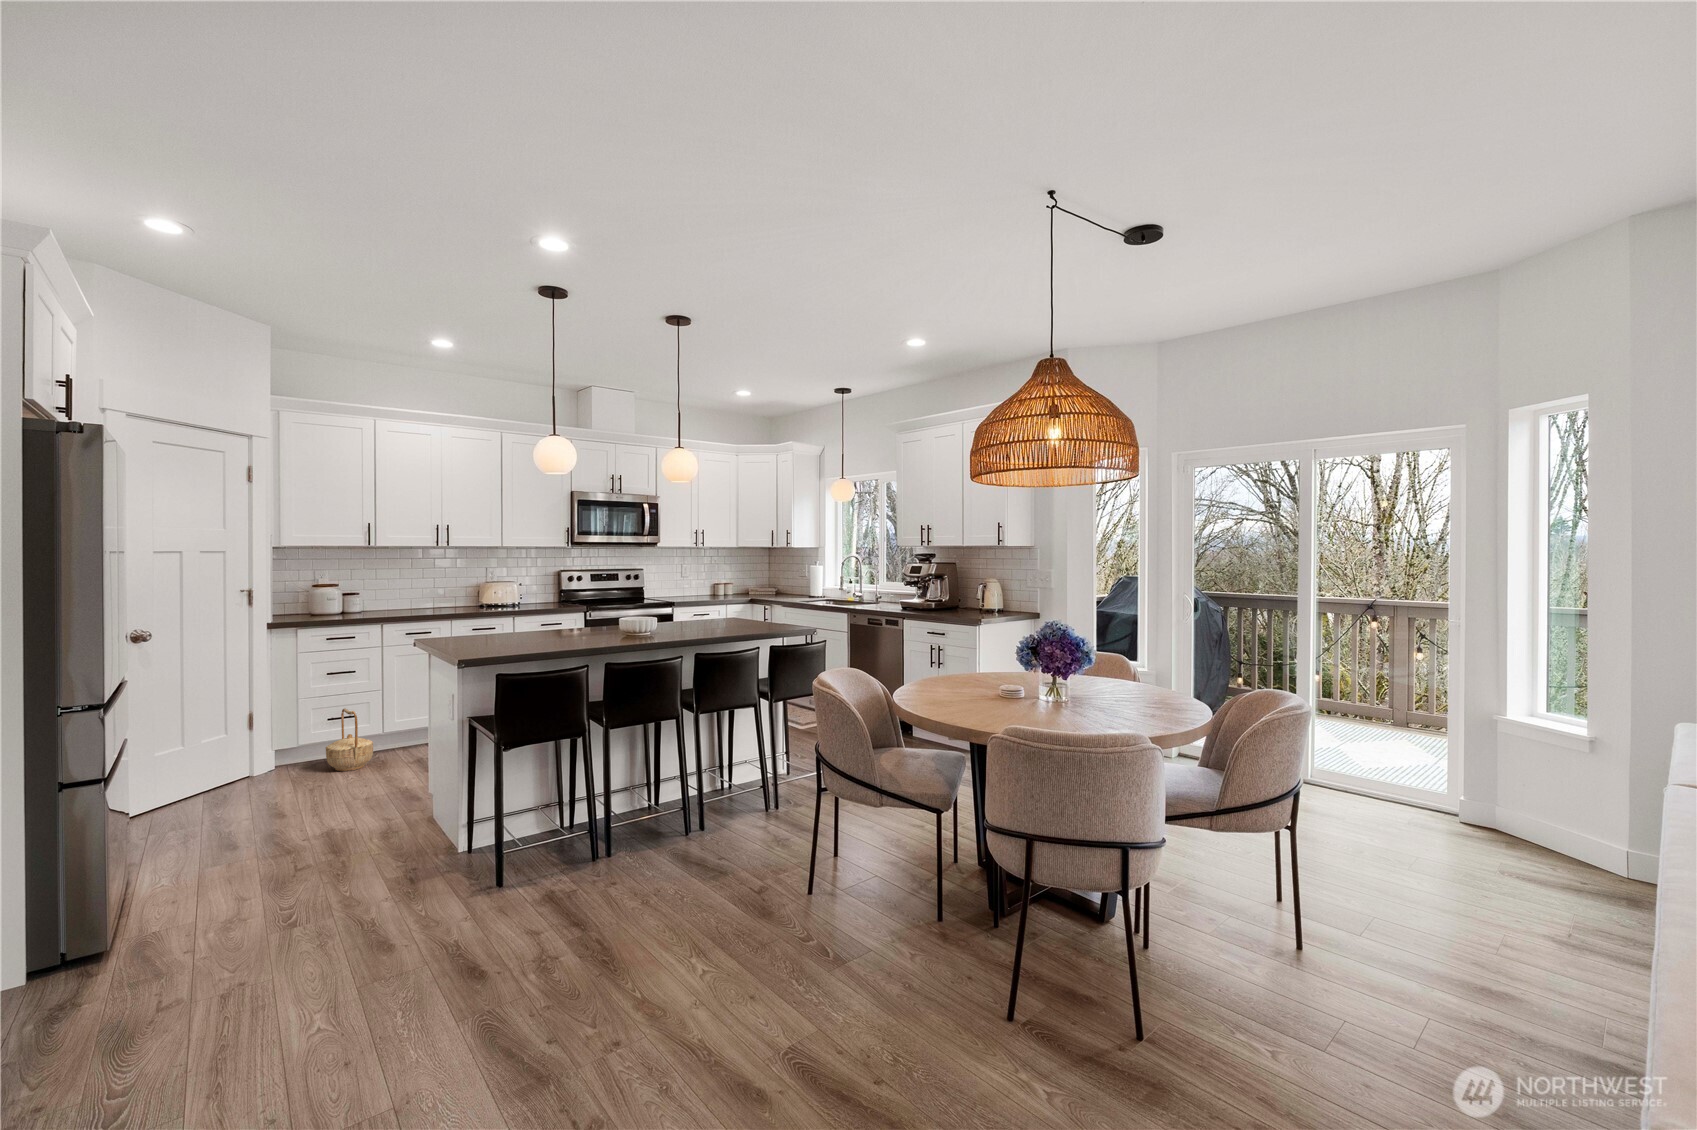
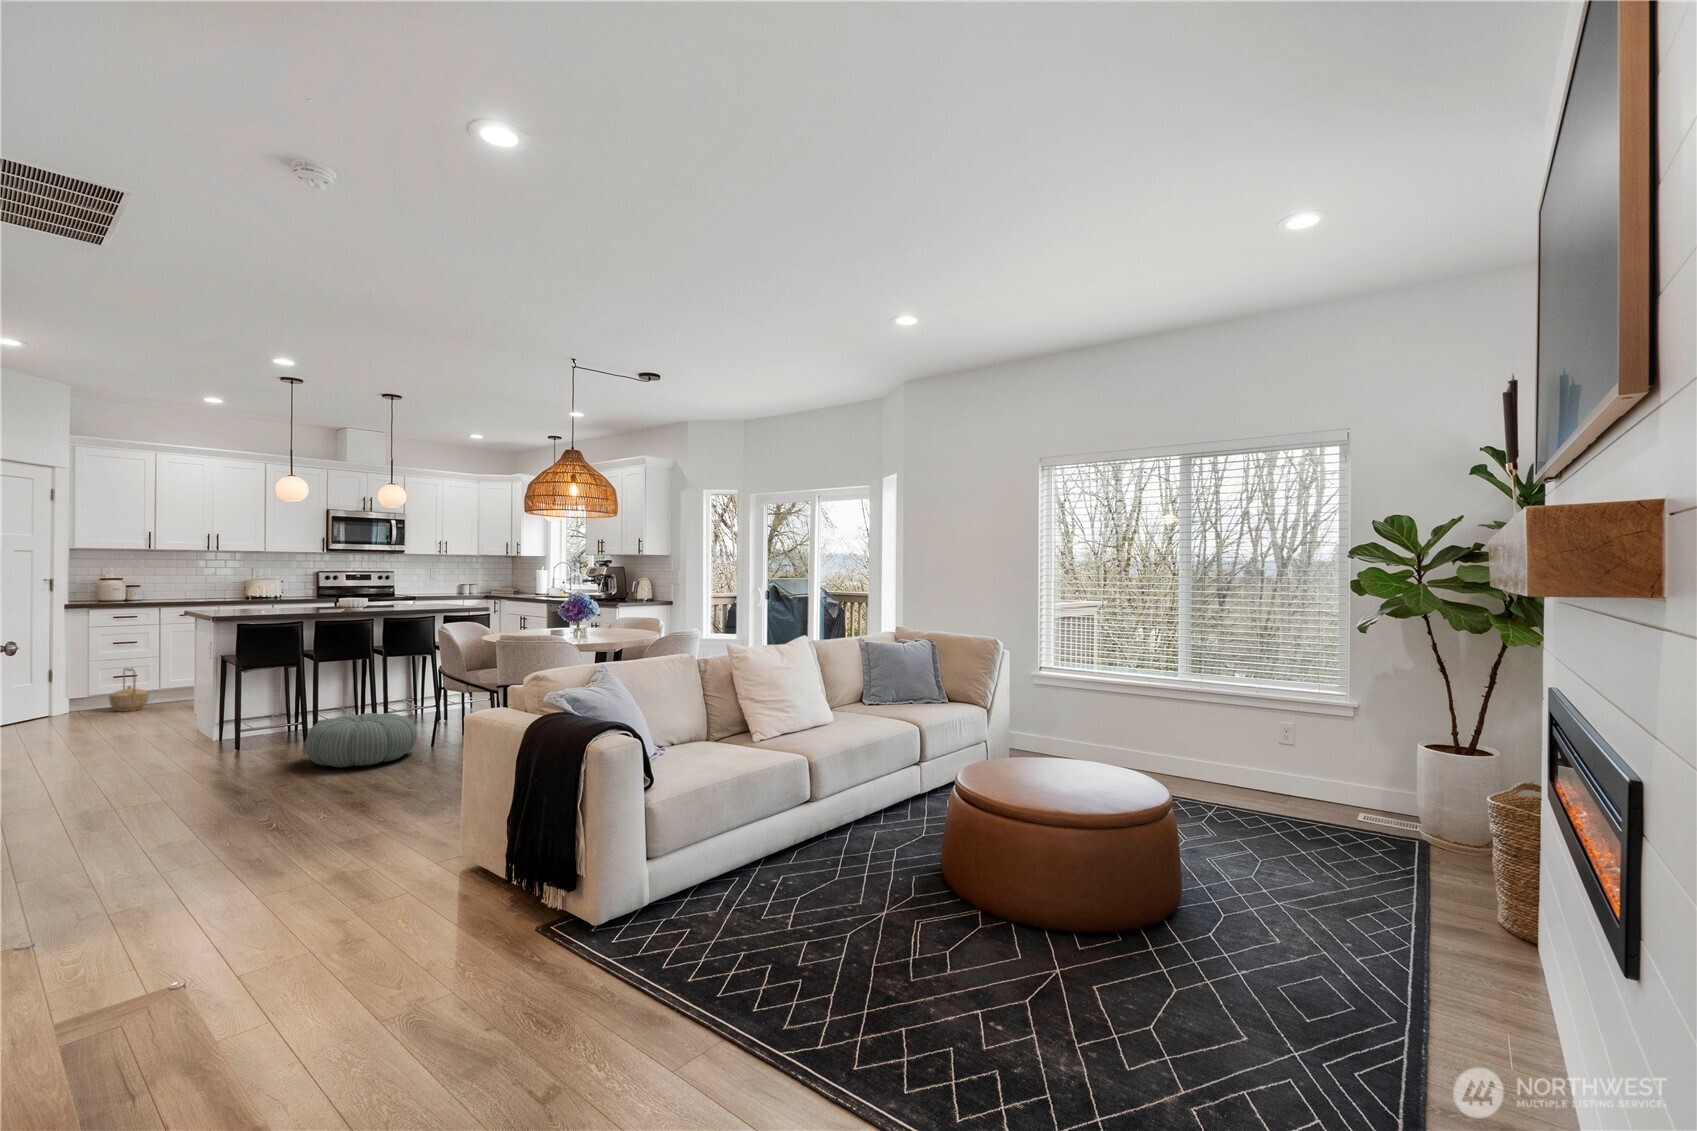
pouf: none [650,835,824,961] -> present [306,713,417,767]

